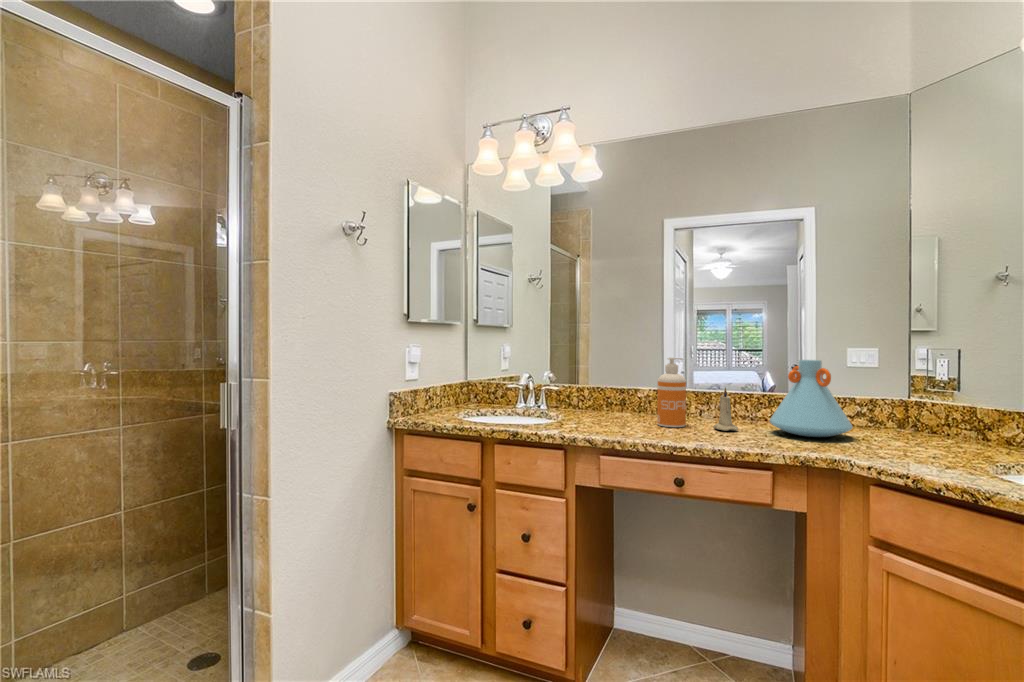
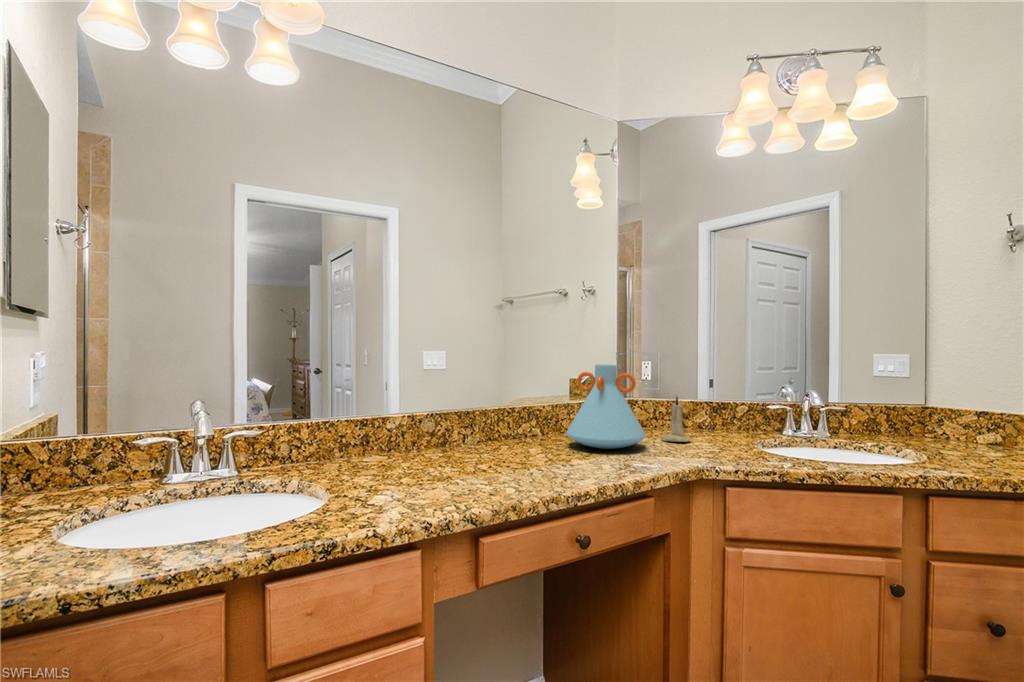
soap dispenser: present [657,358,686,427] -> none [460,367,499,467]
candle: present [713,388,738,431] -> present [661,396,690,442]

